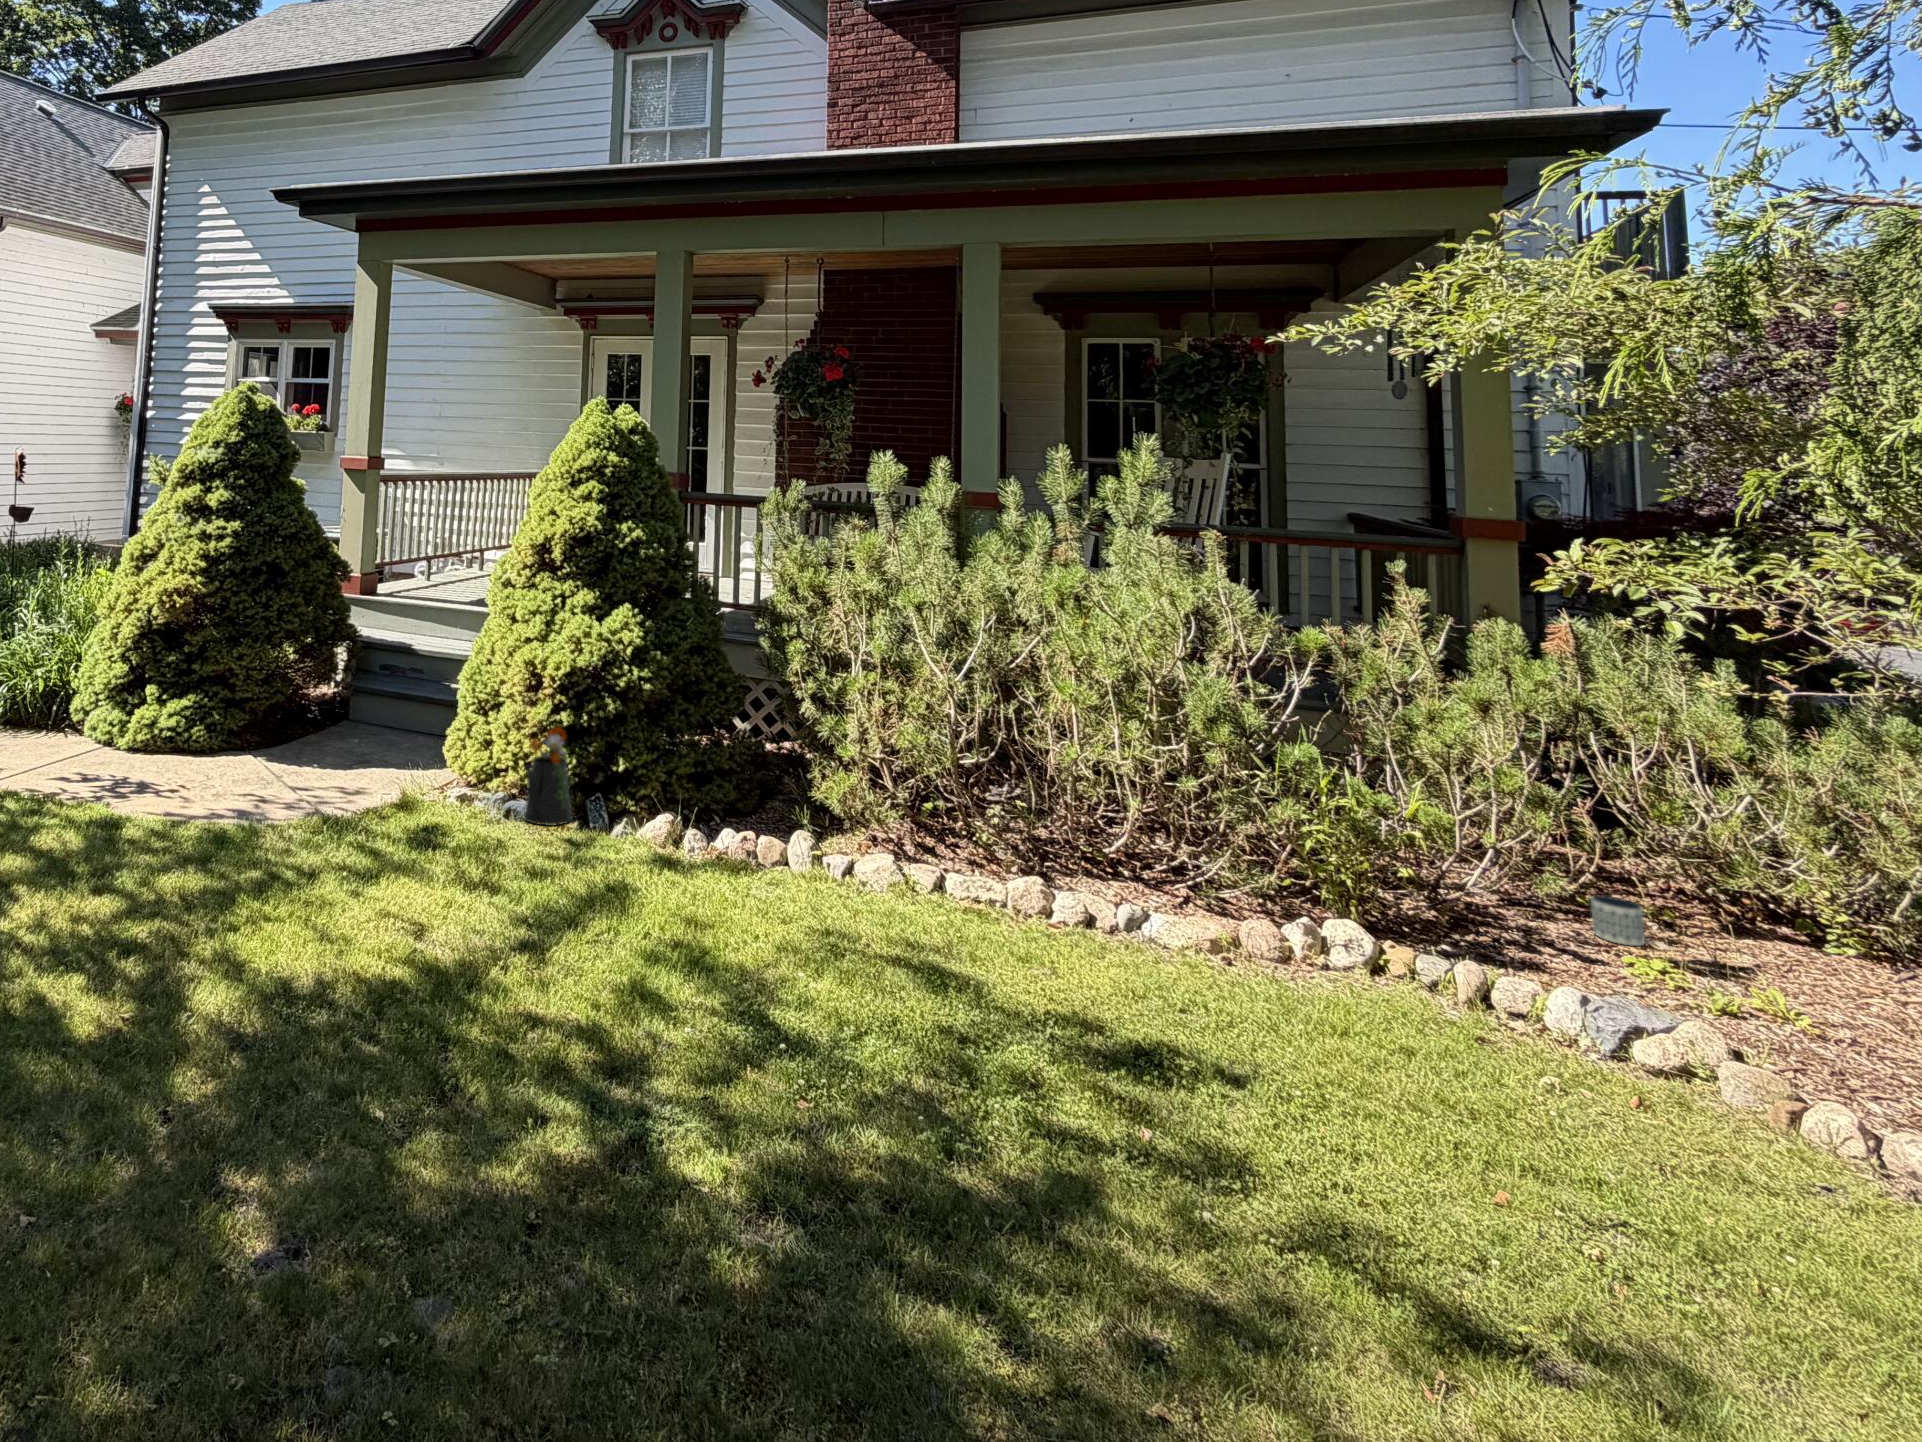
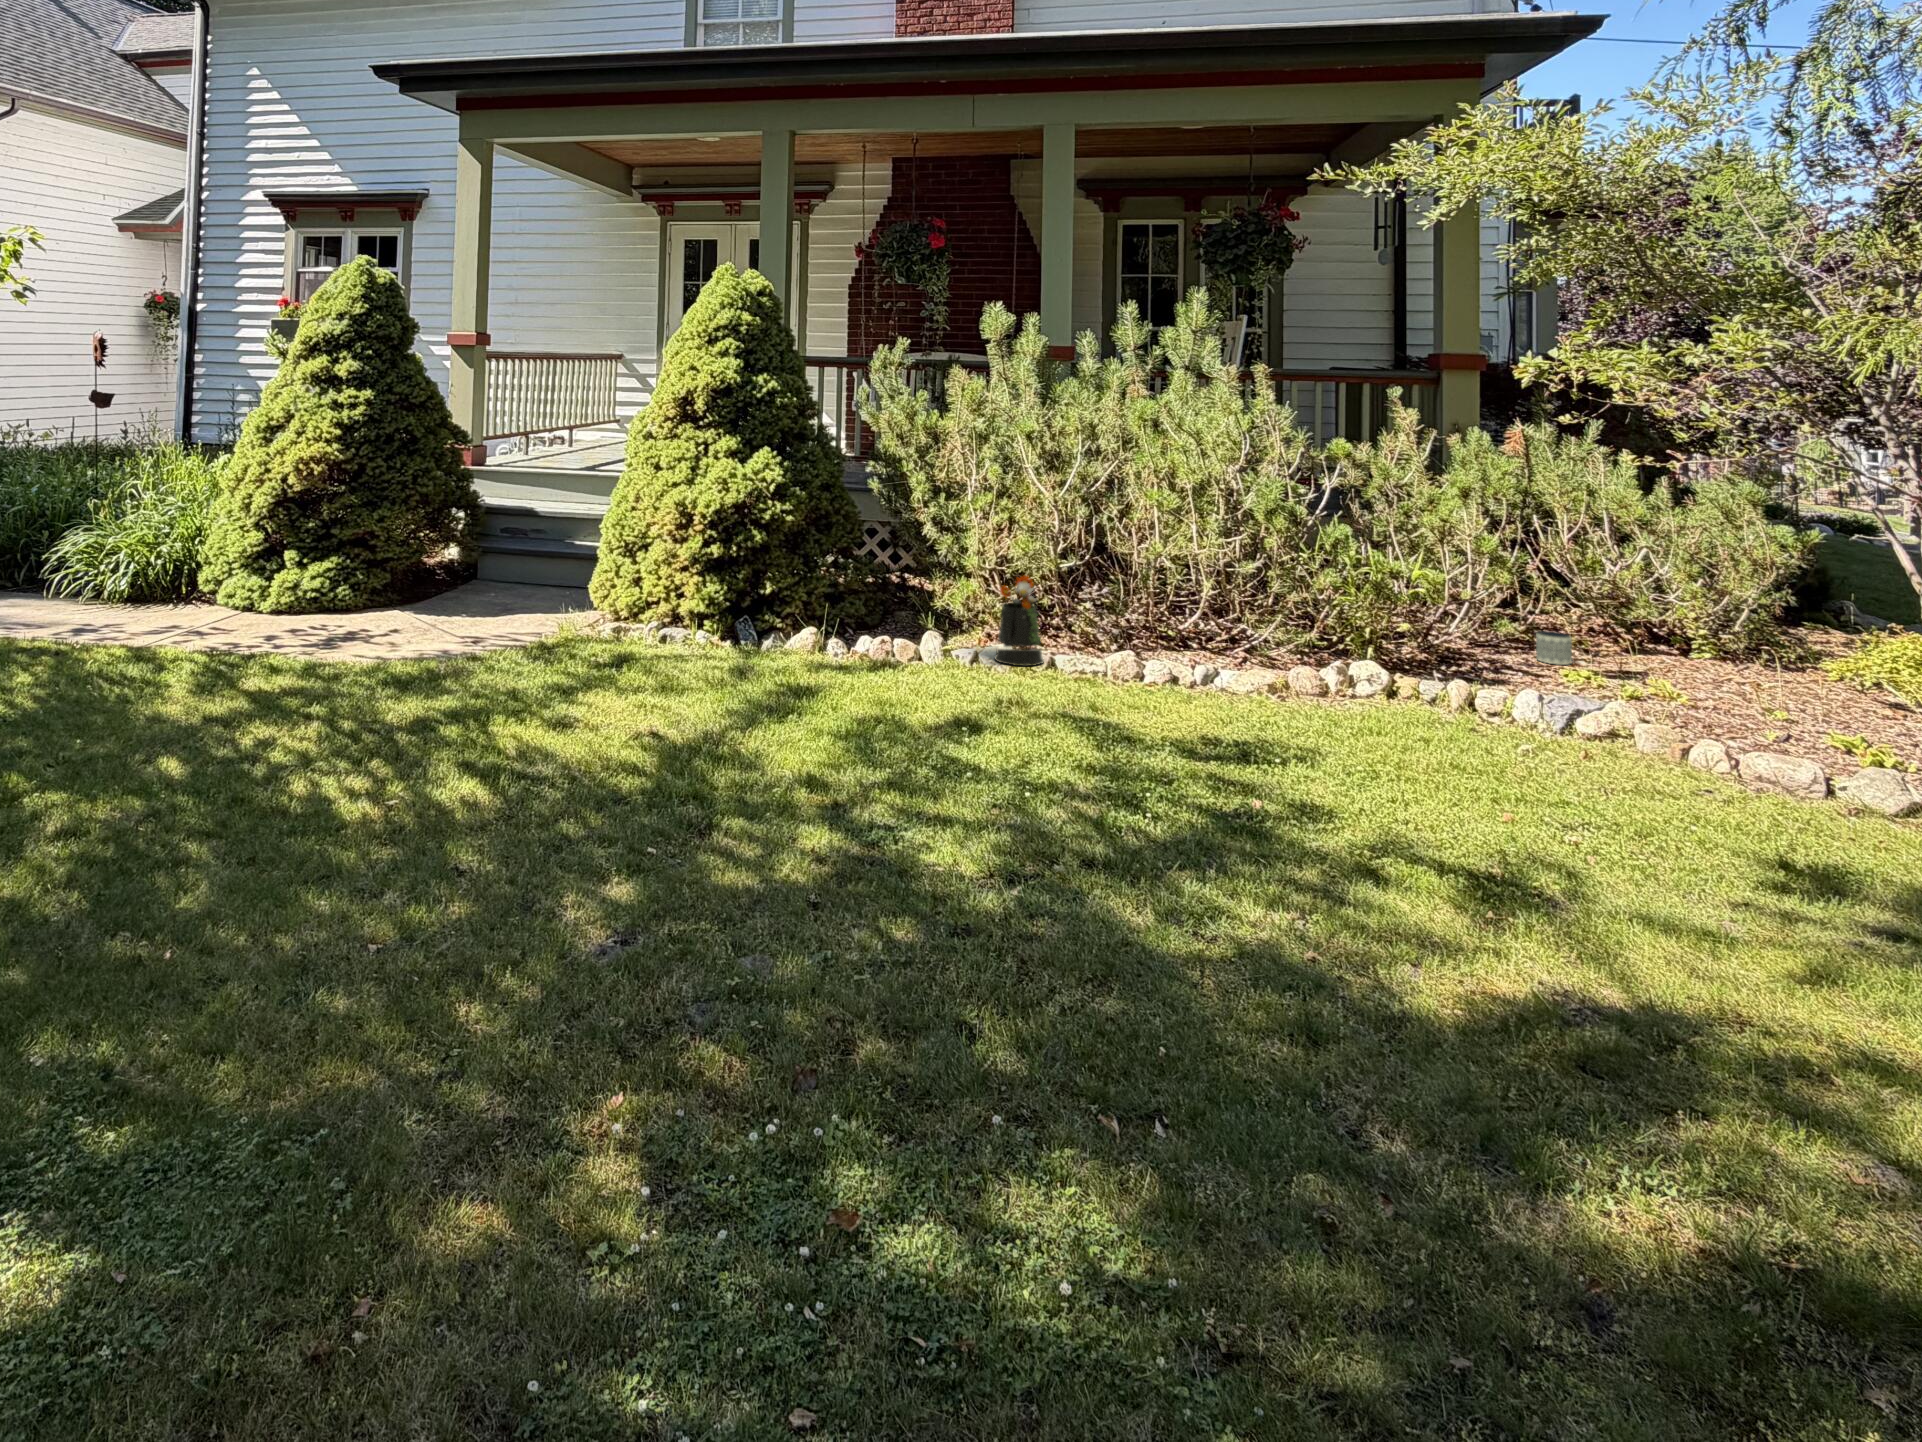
watering can: present [523,727,572,825] -> present [995,575,1044,666]

